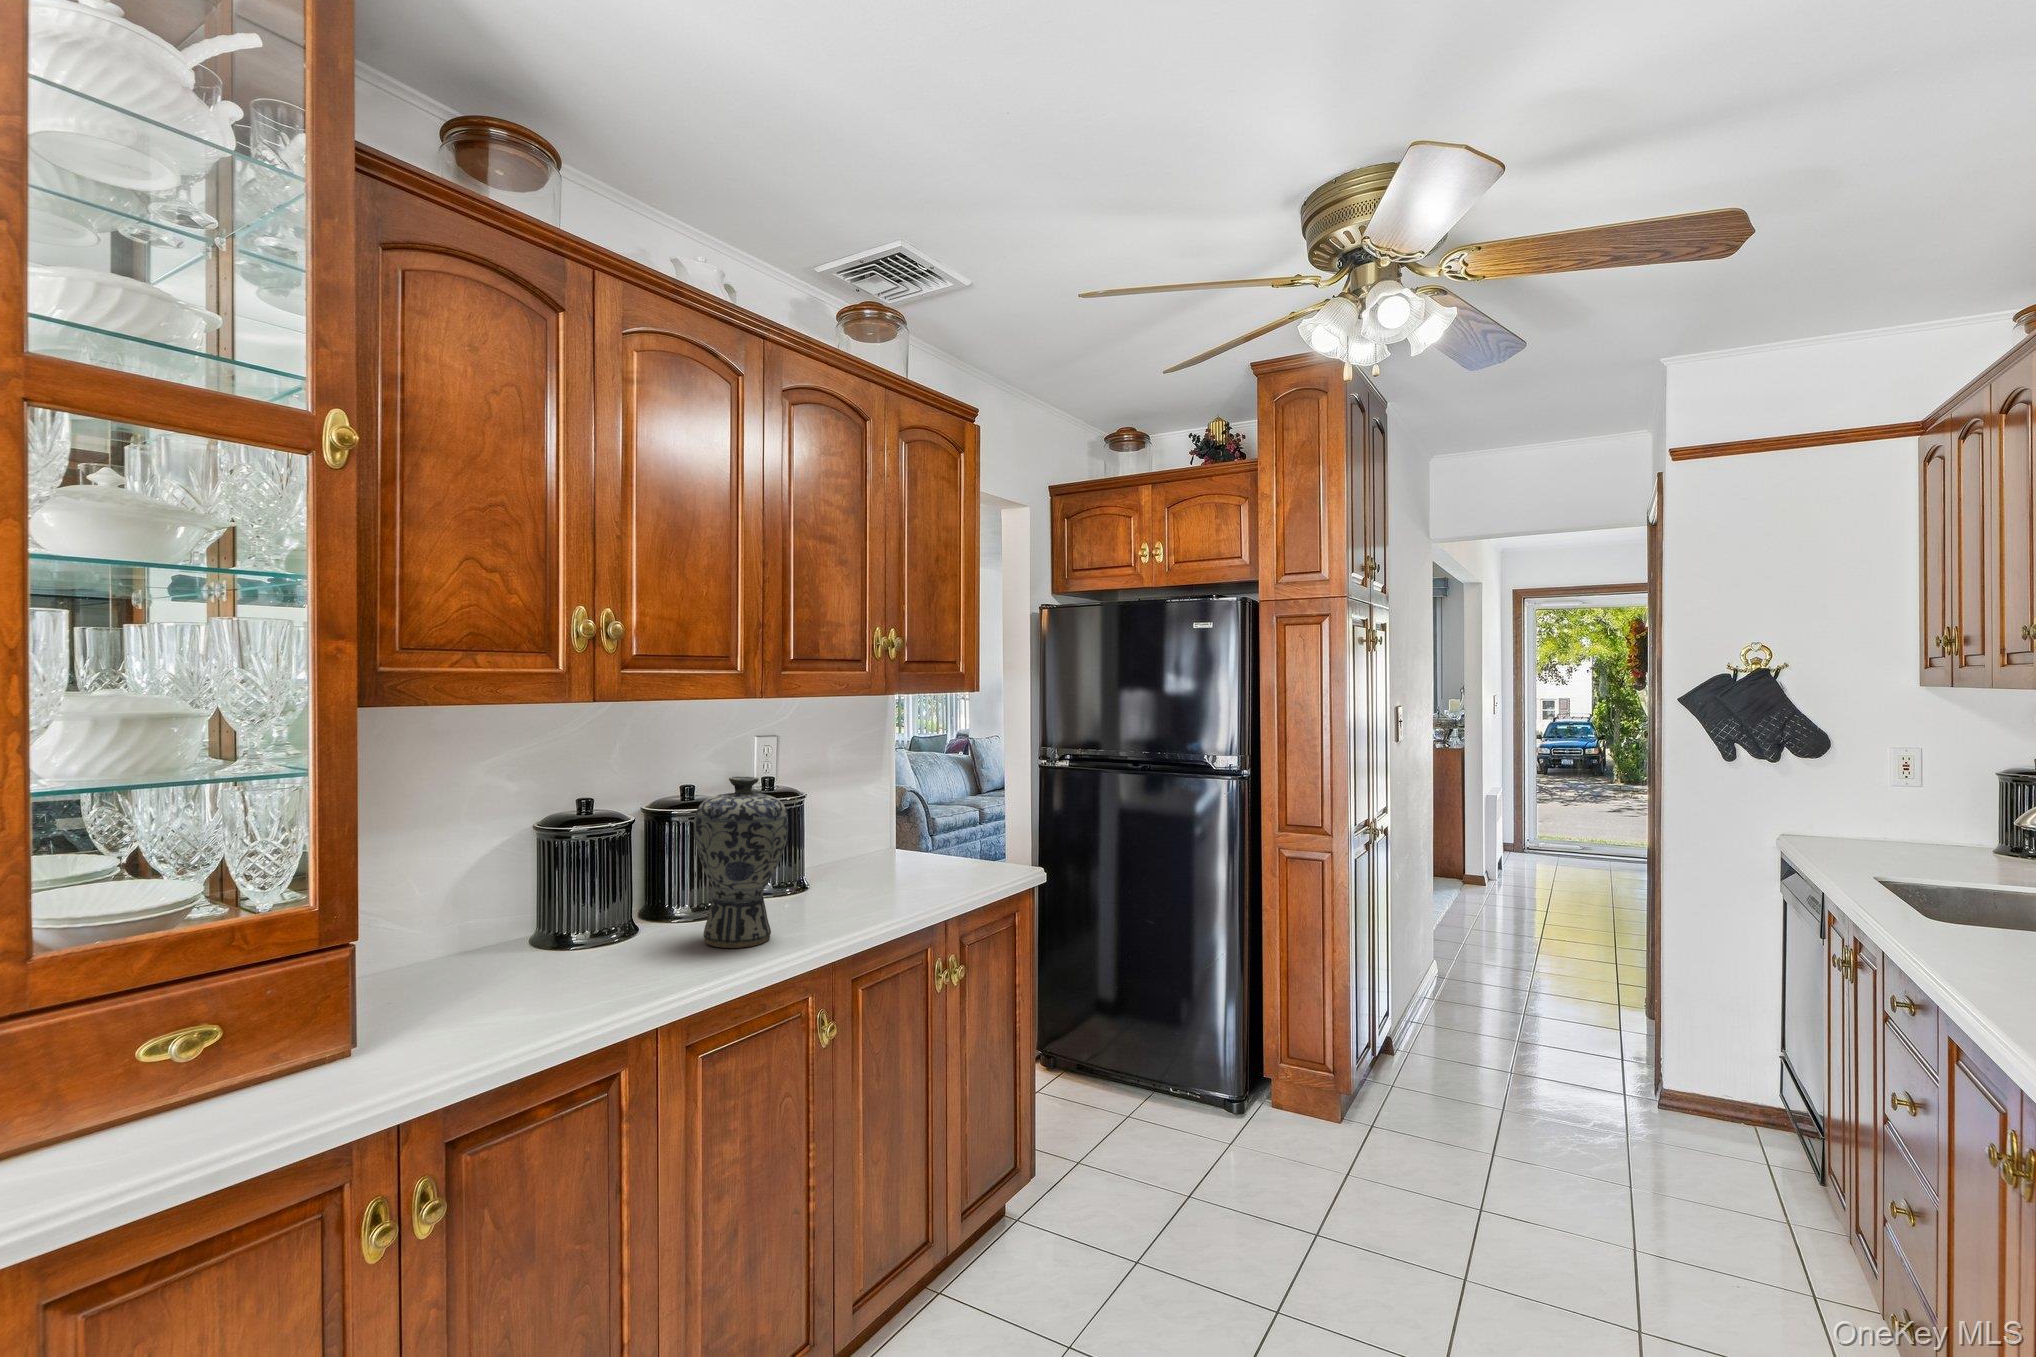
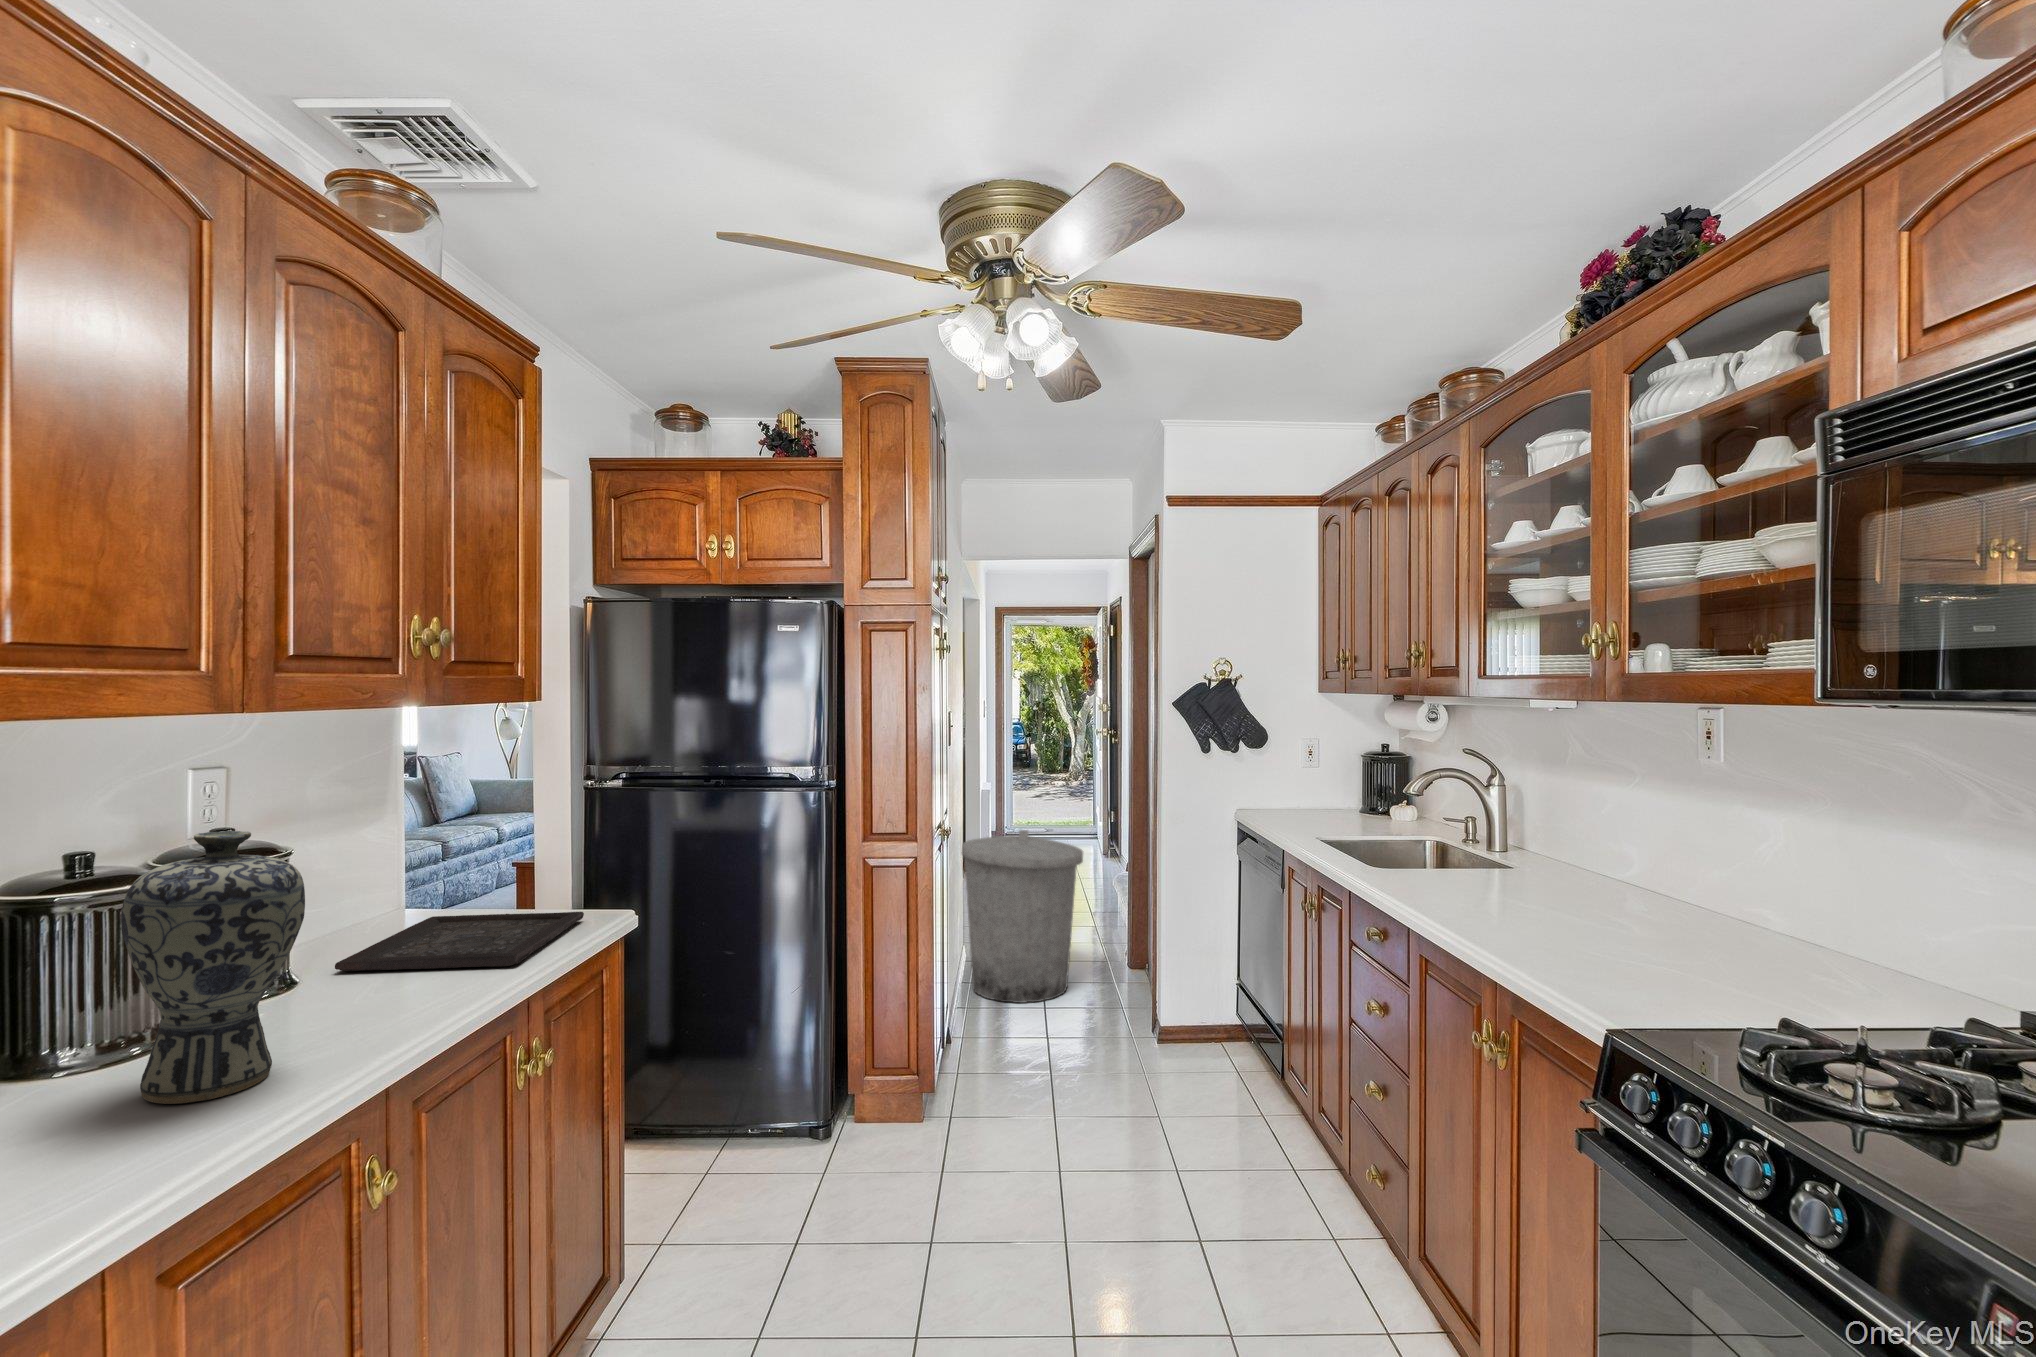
trash can: none [1428,840,1579,1034] -> present [962,830,1083,1003]
tray: none [833,857,1005,897] -> present [335,912,584,971]

